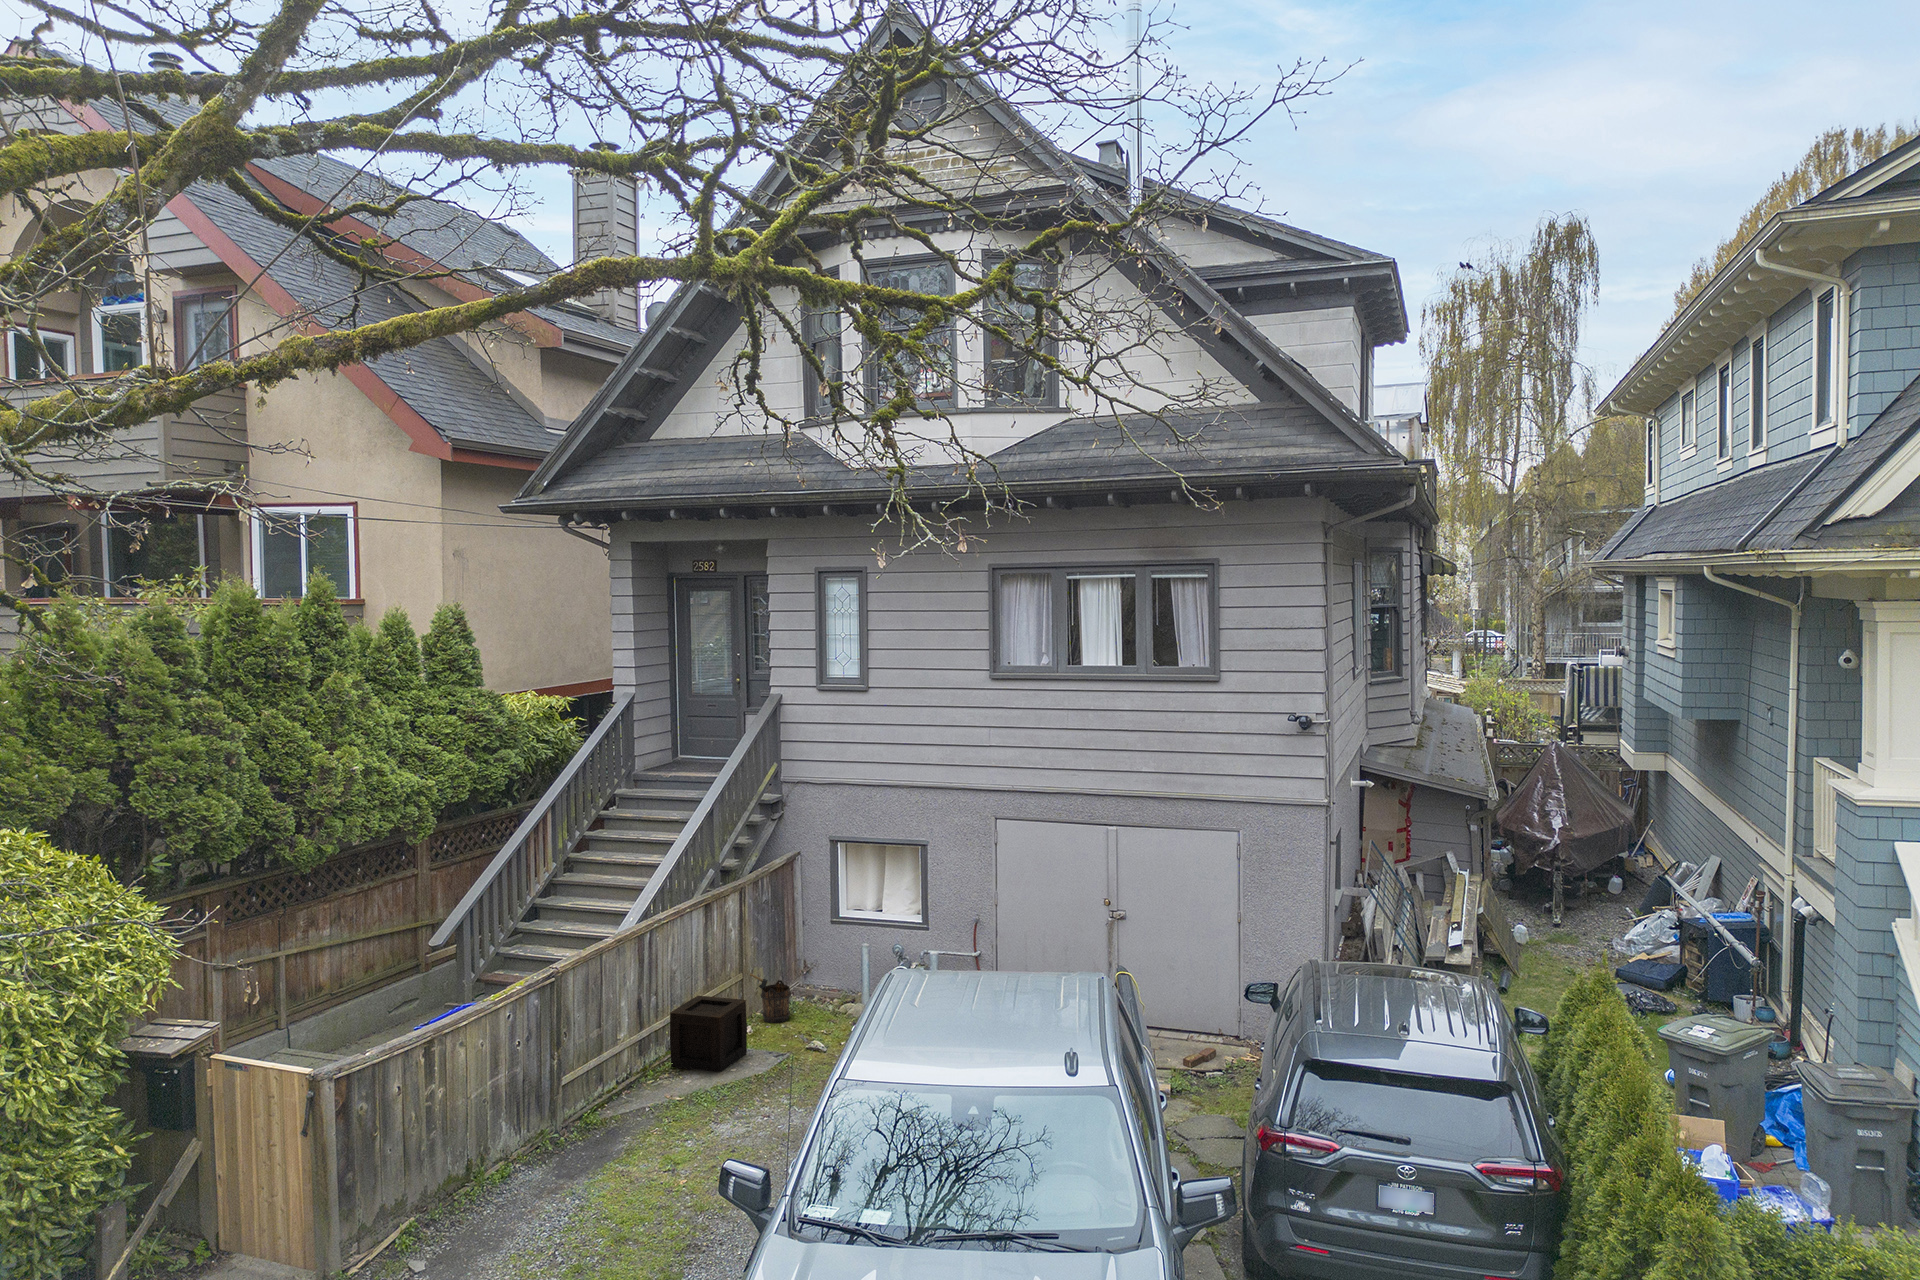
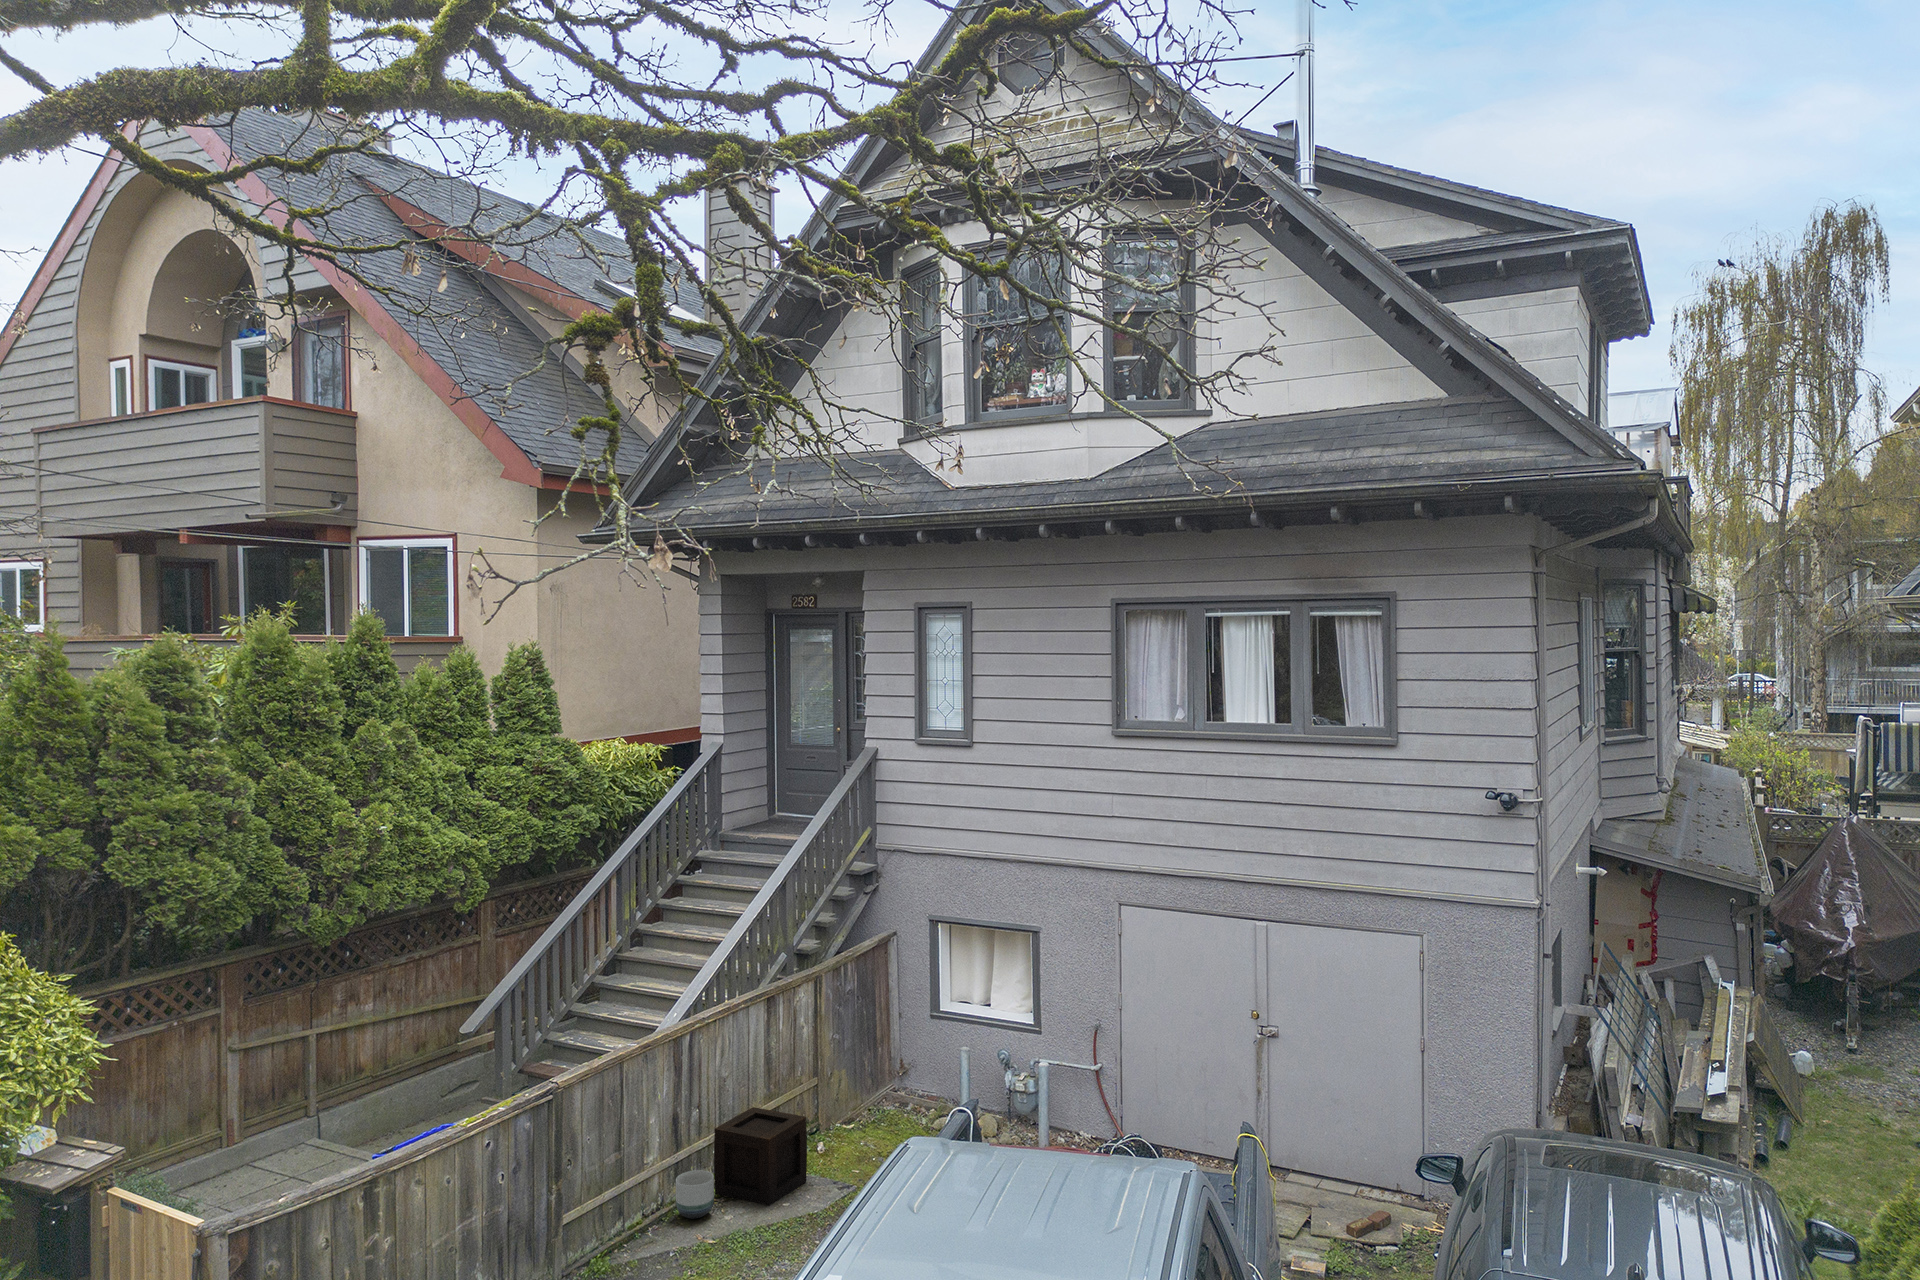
bucket: present [750,974,791,1023] -> none [823,1079,870,1142]
planter: none [643,1046,675,1085] -> present [676,1170,714,1219]

